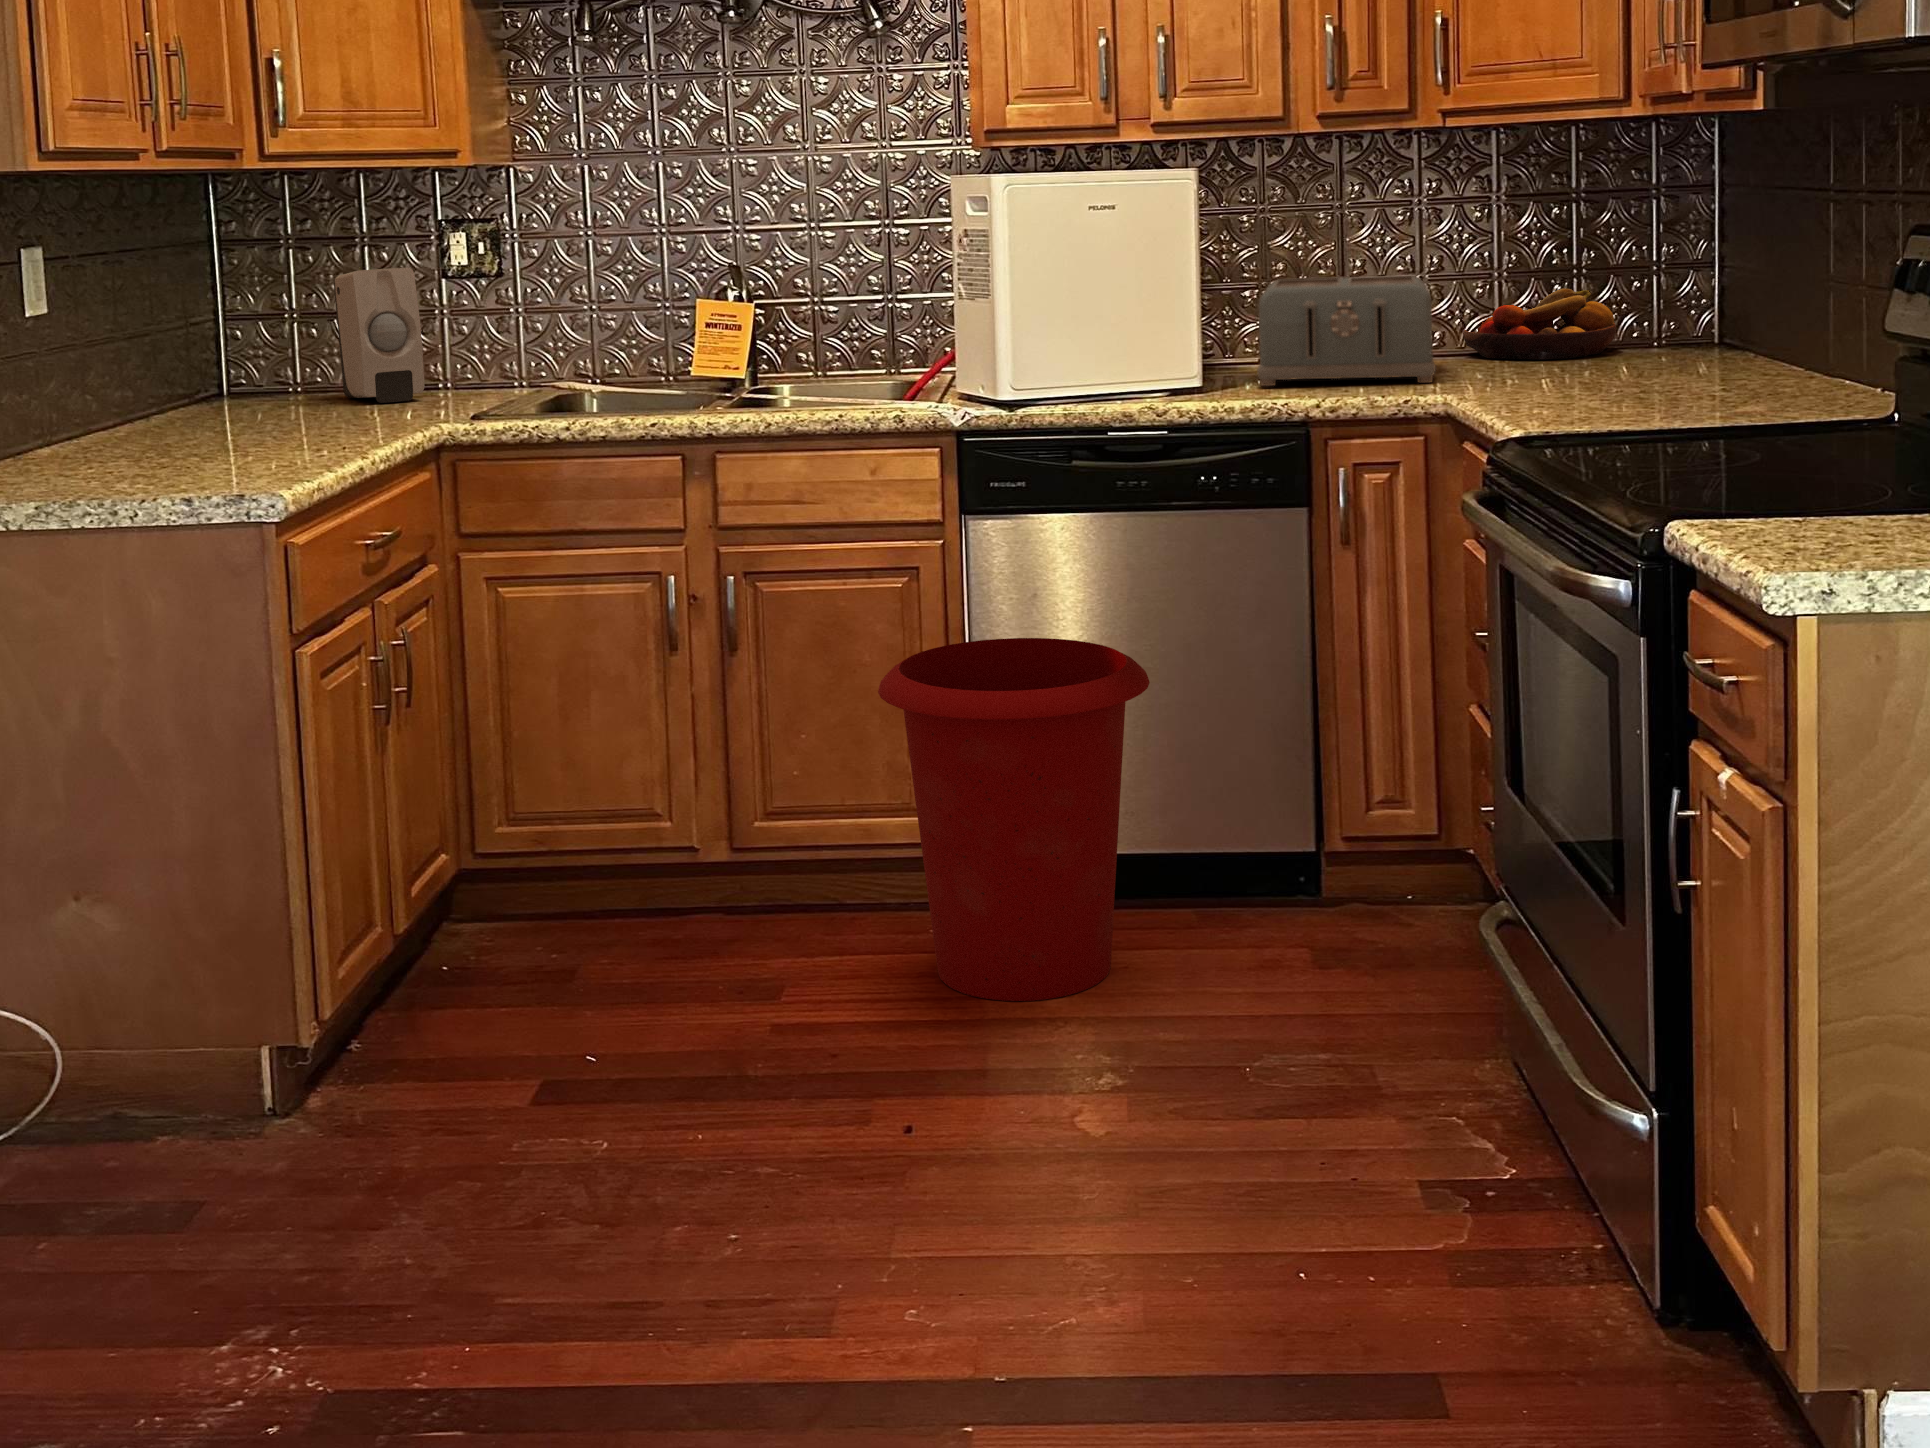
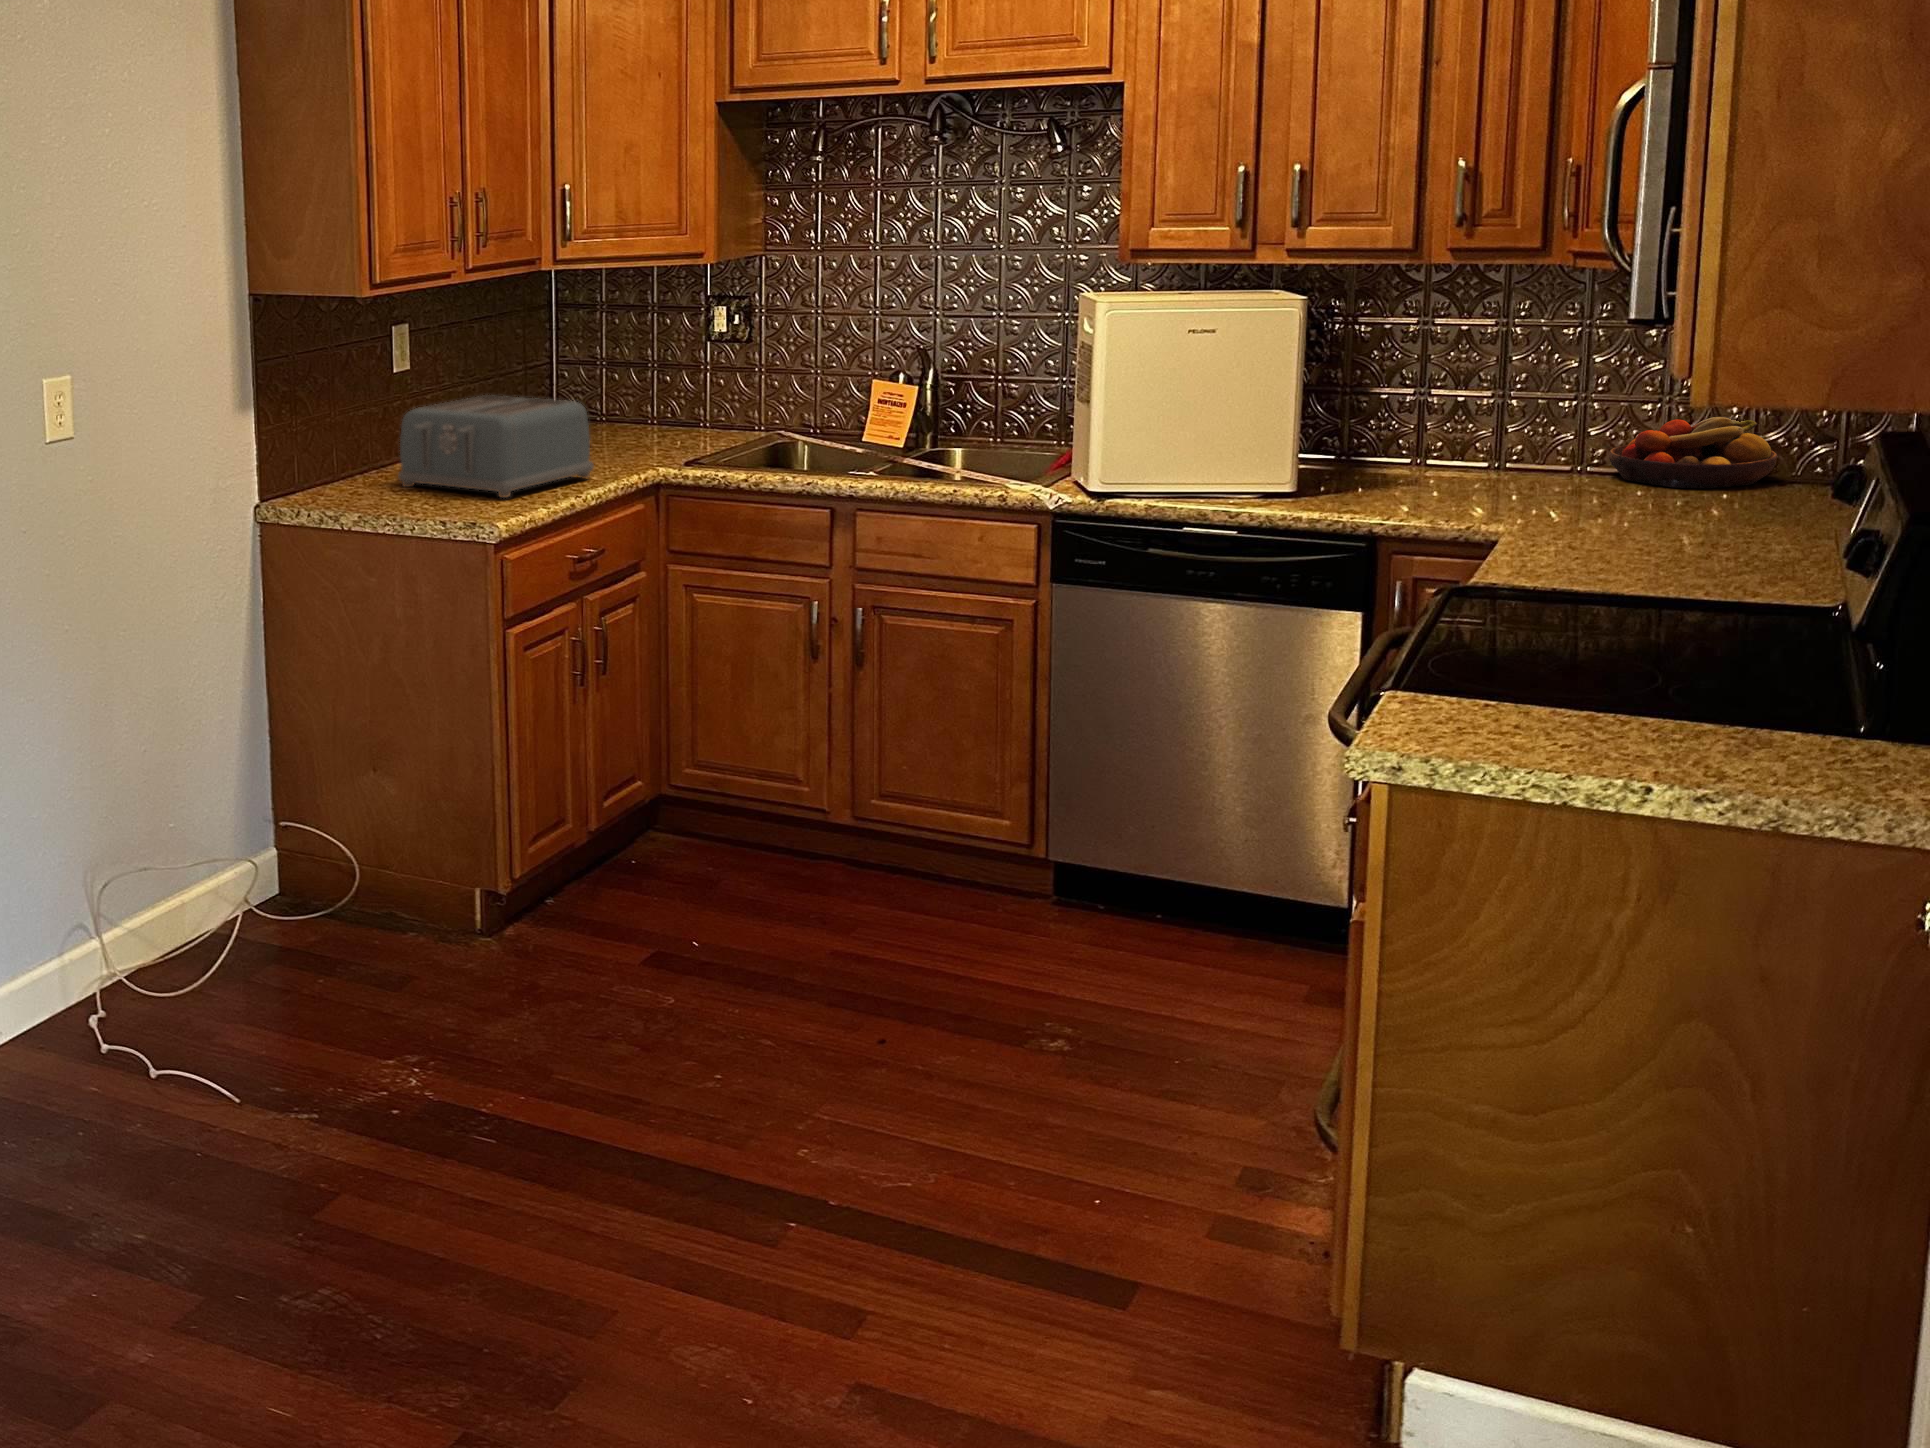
soap dispenser: present [334,268,424,403] -> none [626,336,680,438]
toaster: present [1257,275,1436,386] -> present [398,395,594,498]
waste bin: present [878,638,1150,1001] -> none [940,682,1169,973]

